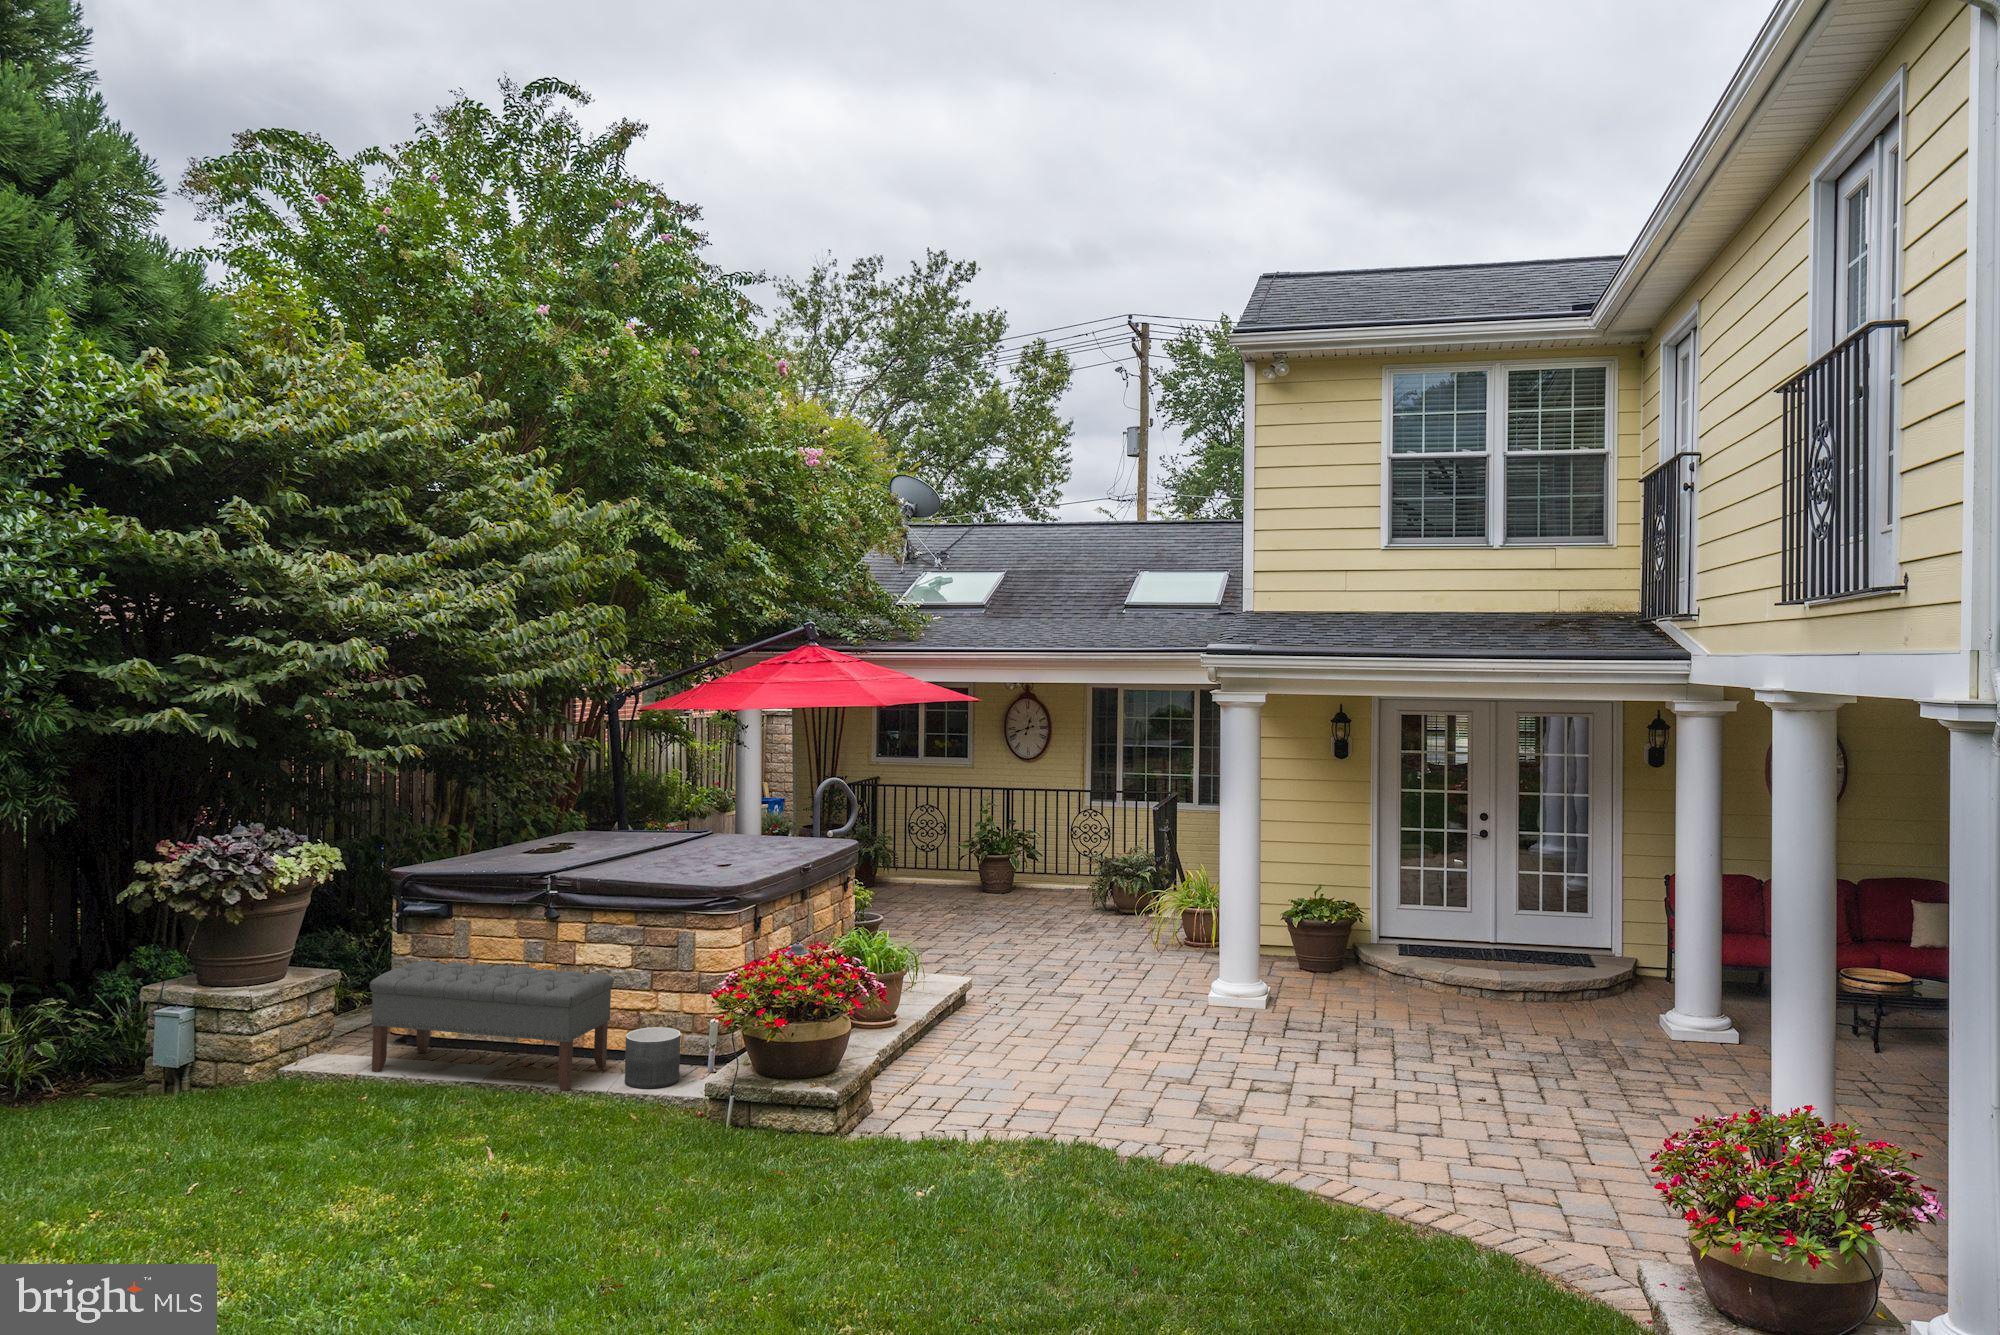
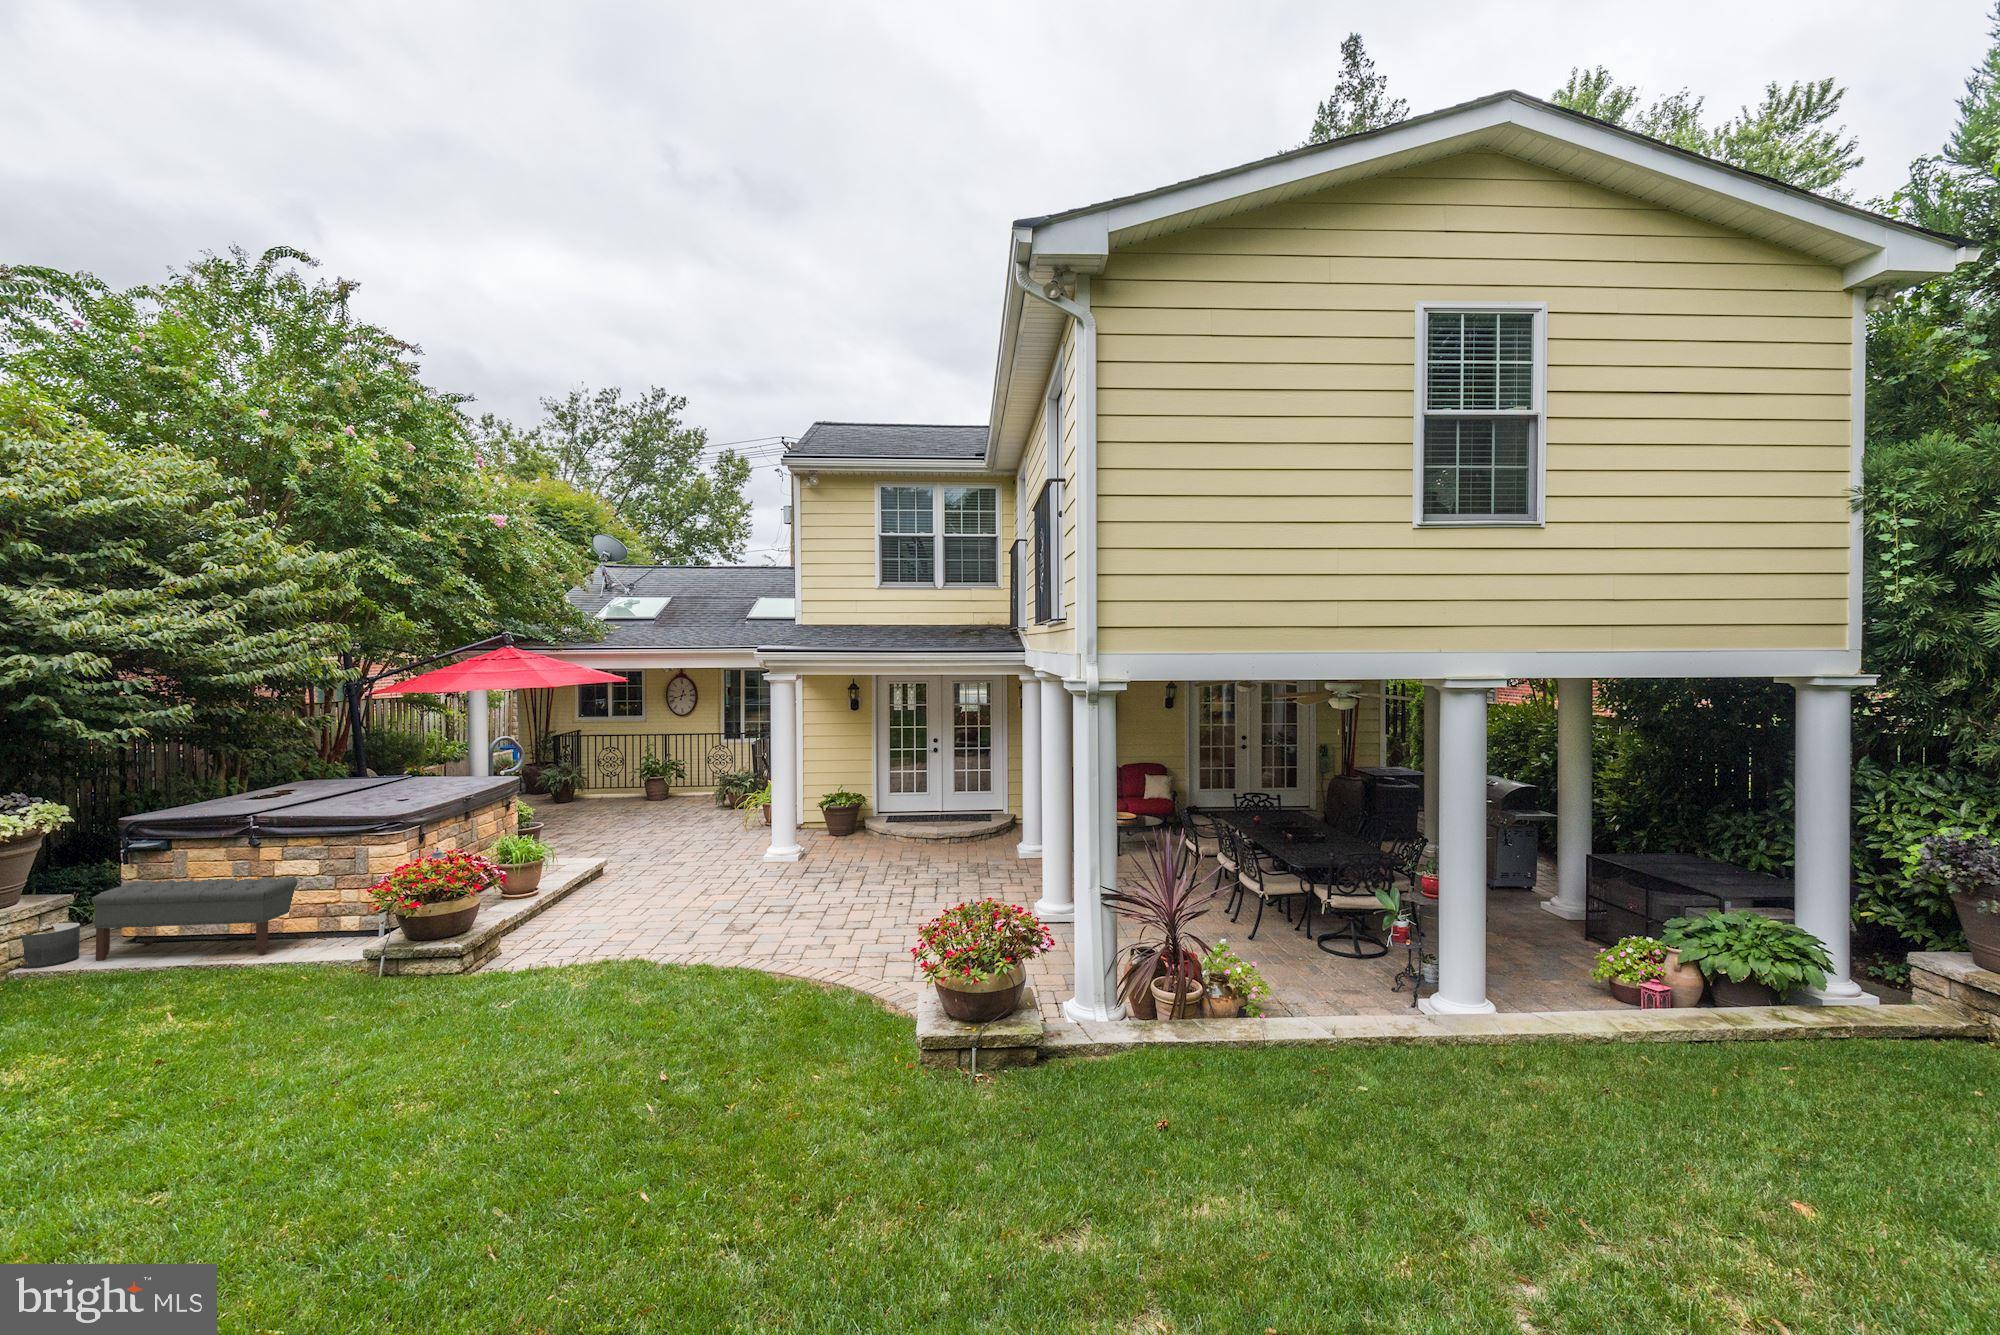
planter: present [625,1027,681,1089] -> present [20,923,80,968]

